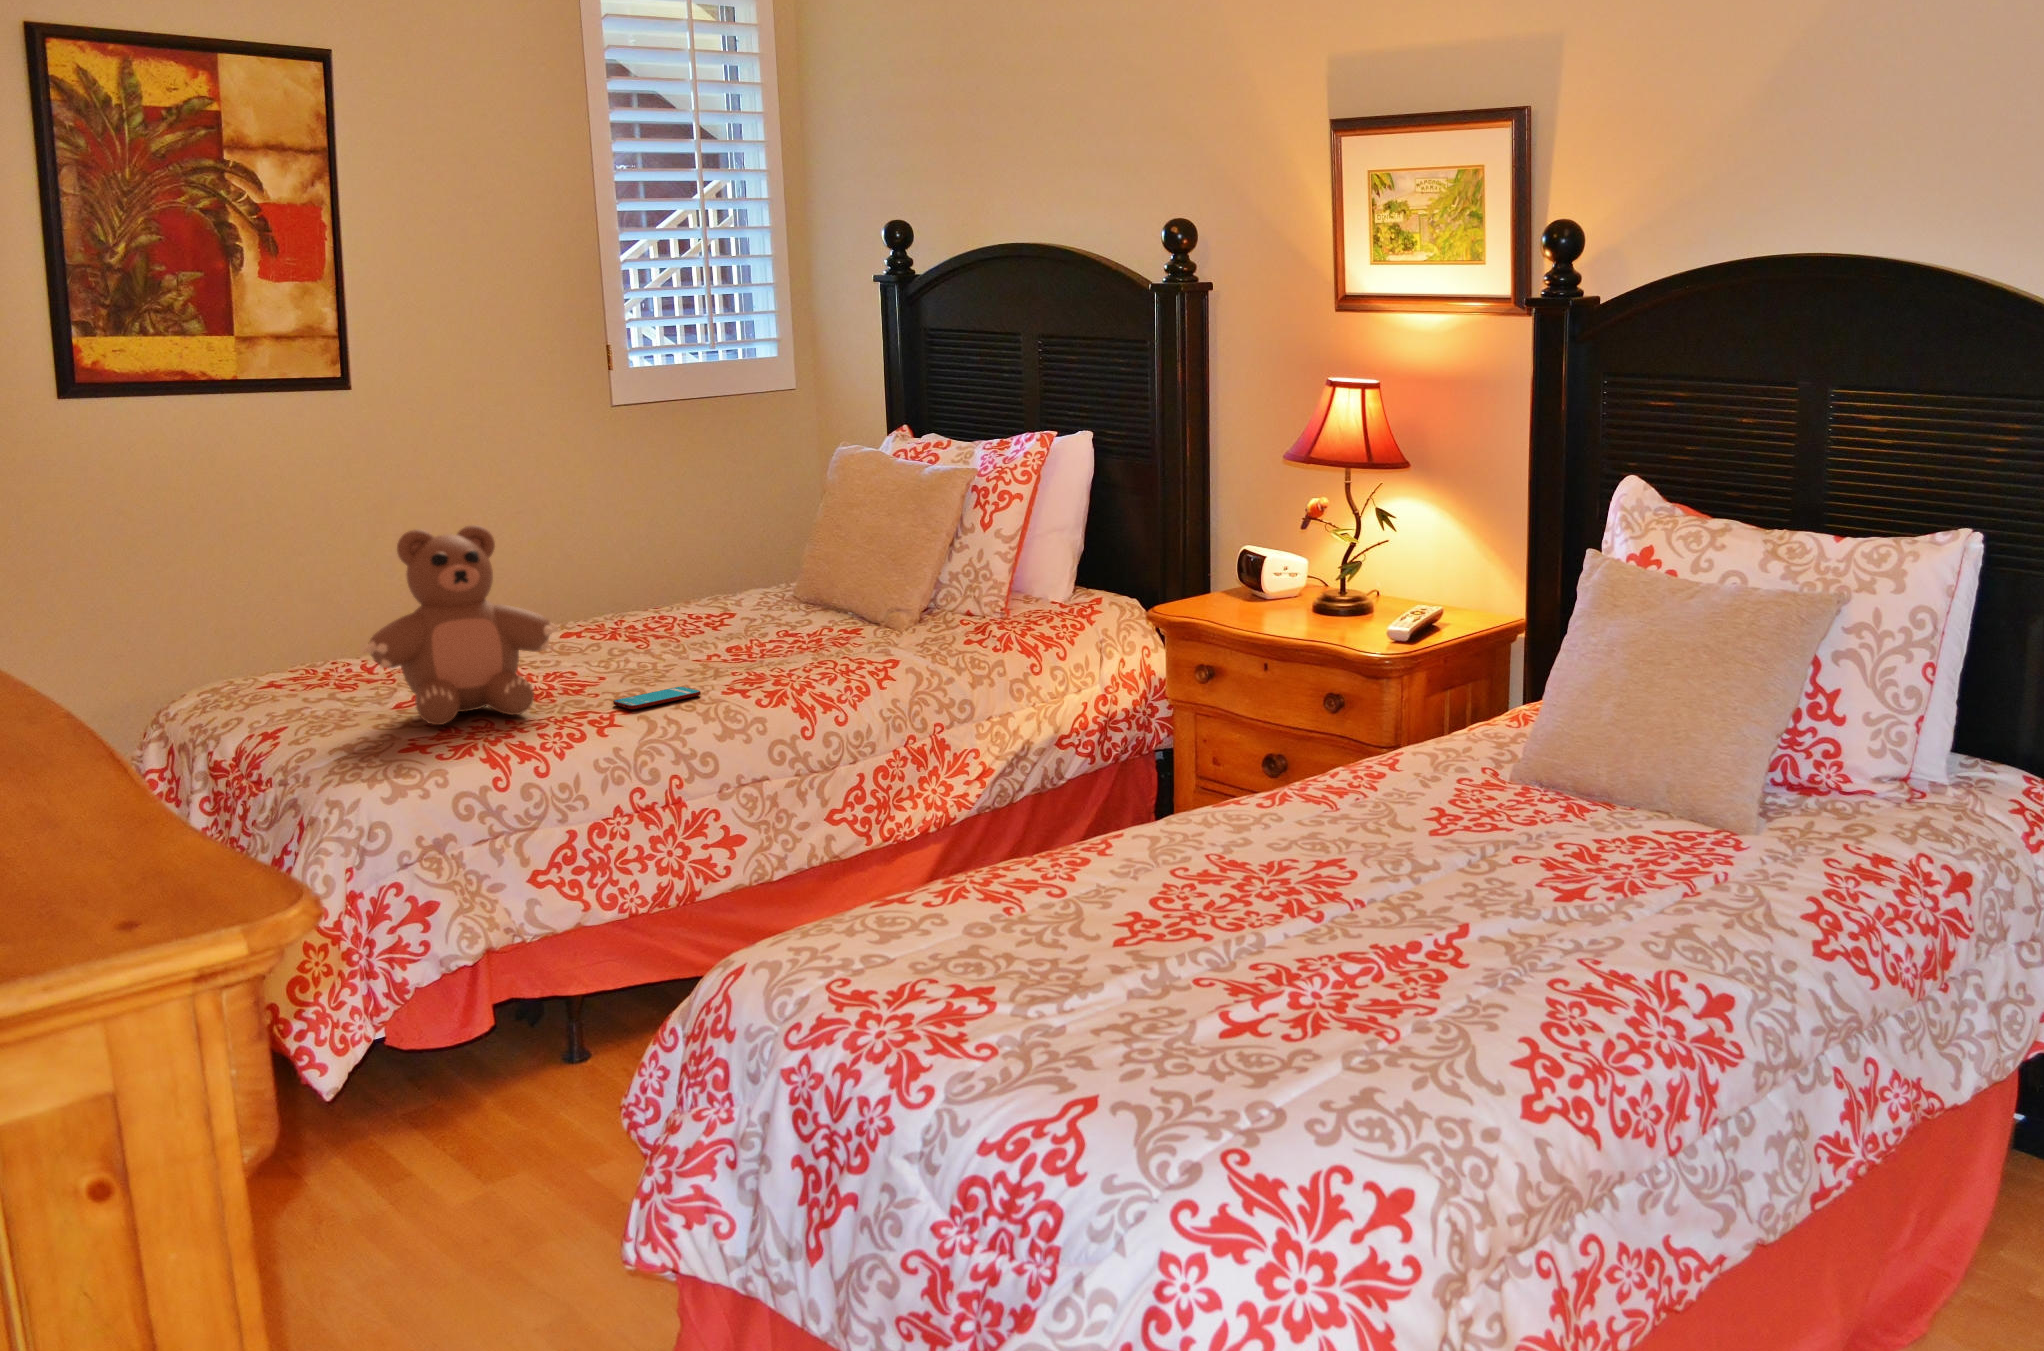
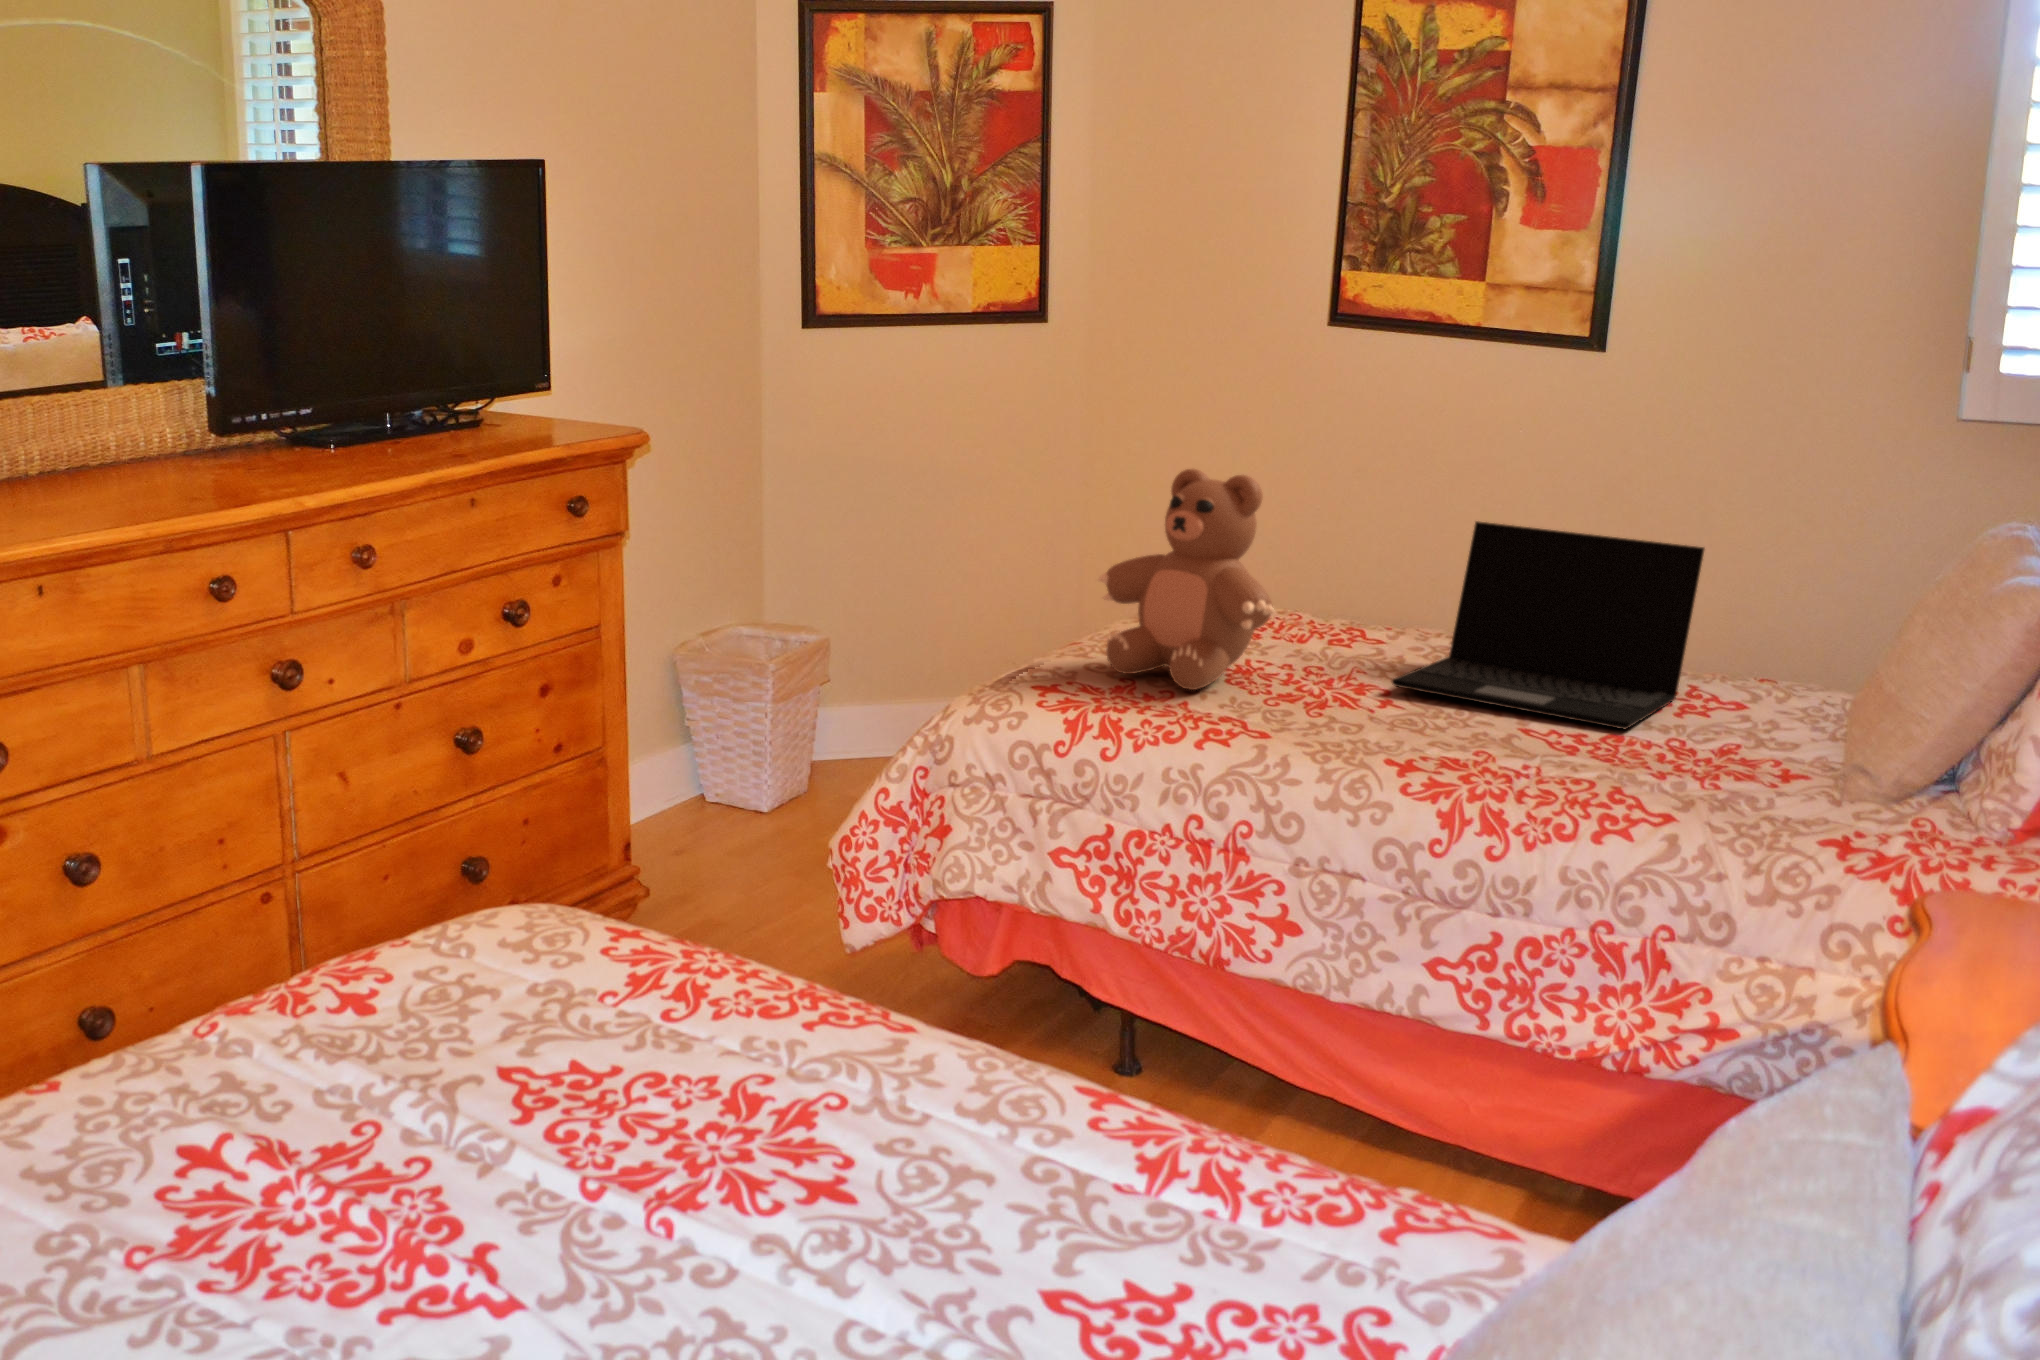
laptop: none [541,521,770,668] -> present [1392,521,1704,729]
smartphone: present [613,687,701,709] -> none [1259,710,1372,739]

